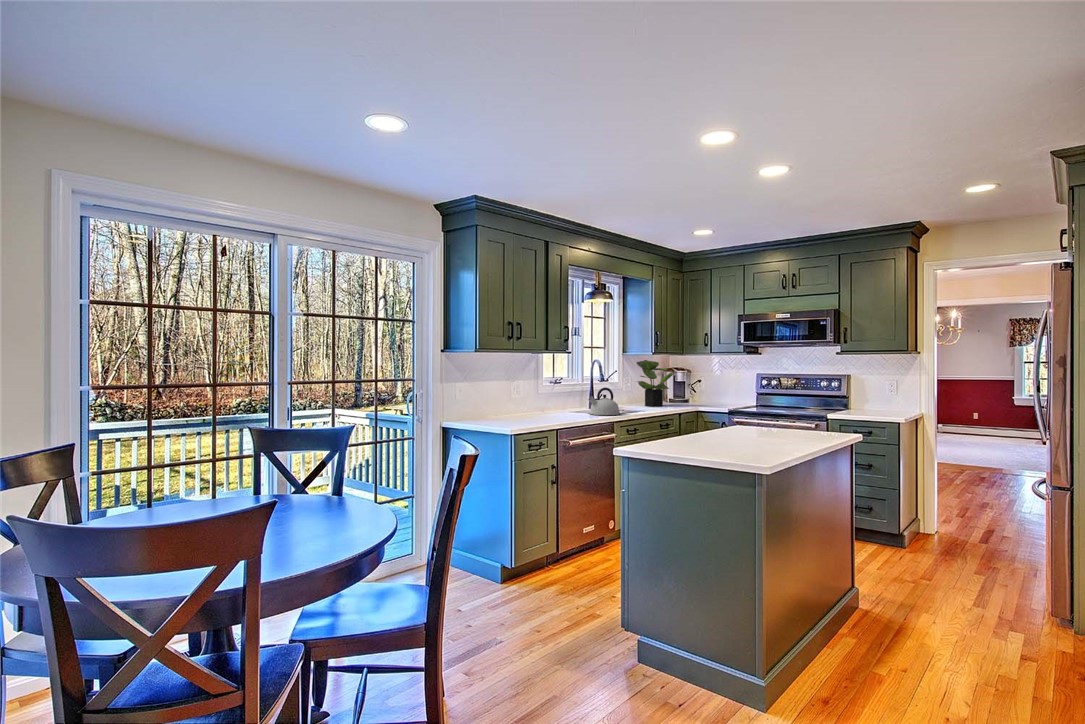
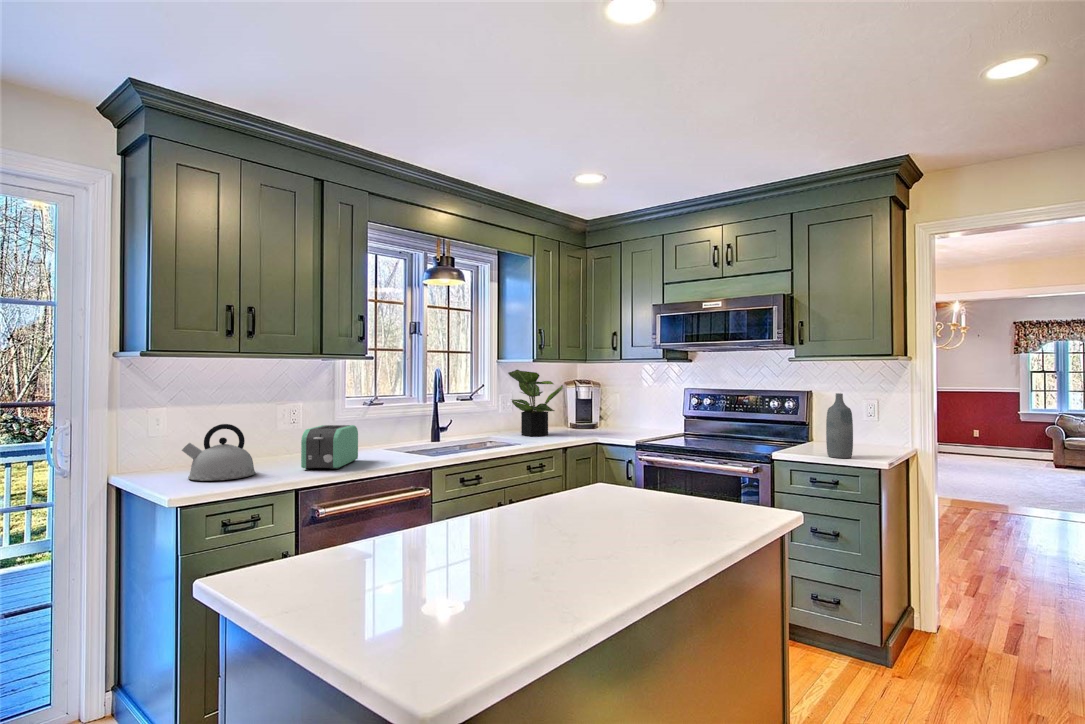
bottle: none [864,375,881,417] -> present [826,393,853,458]
kettle: present [588,388,620,415] -> present [182,424,256,481]
toaster: none [547,395,570,420] -> present [301,425,358,469]

